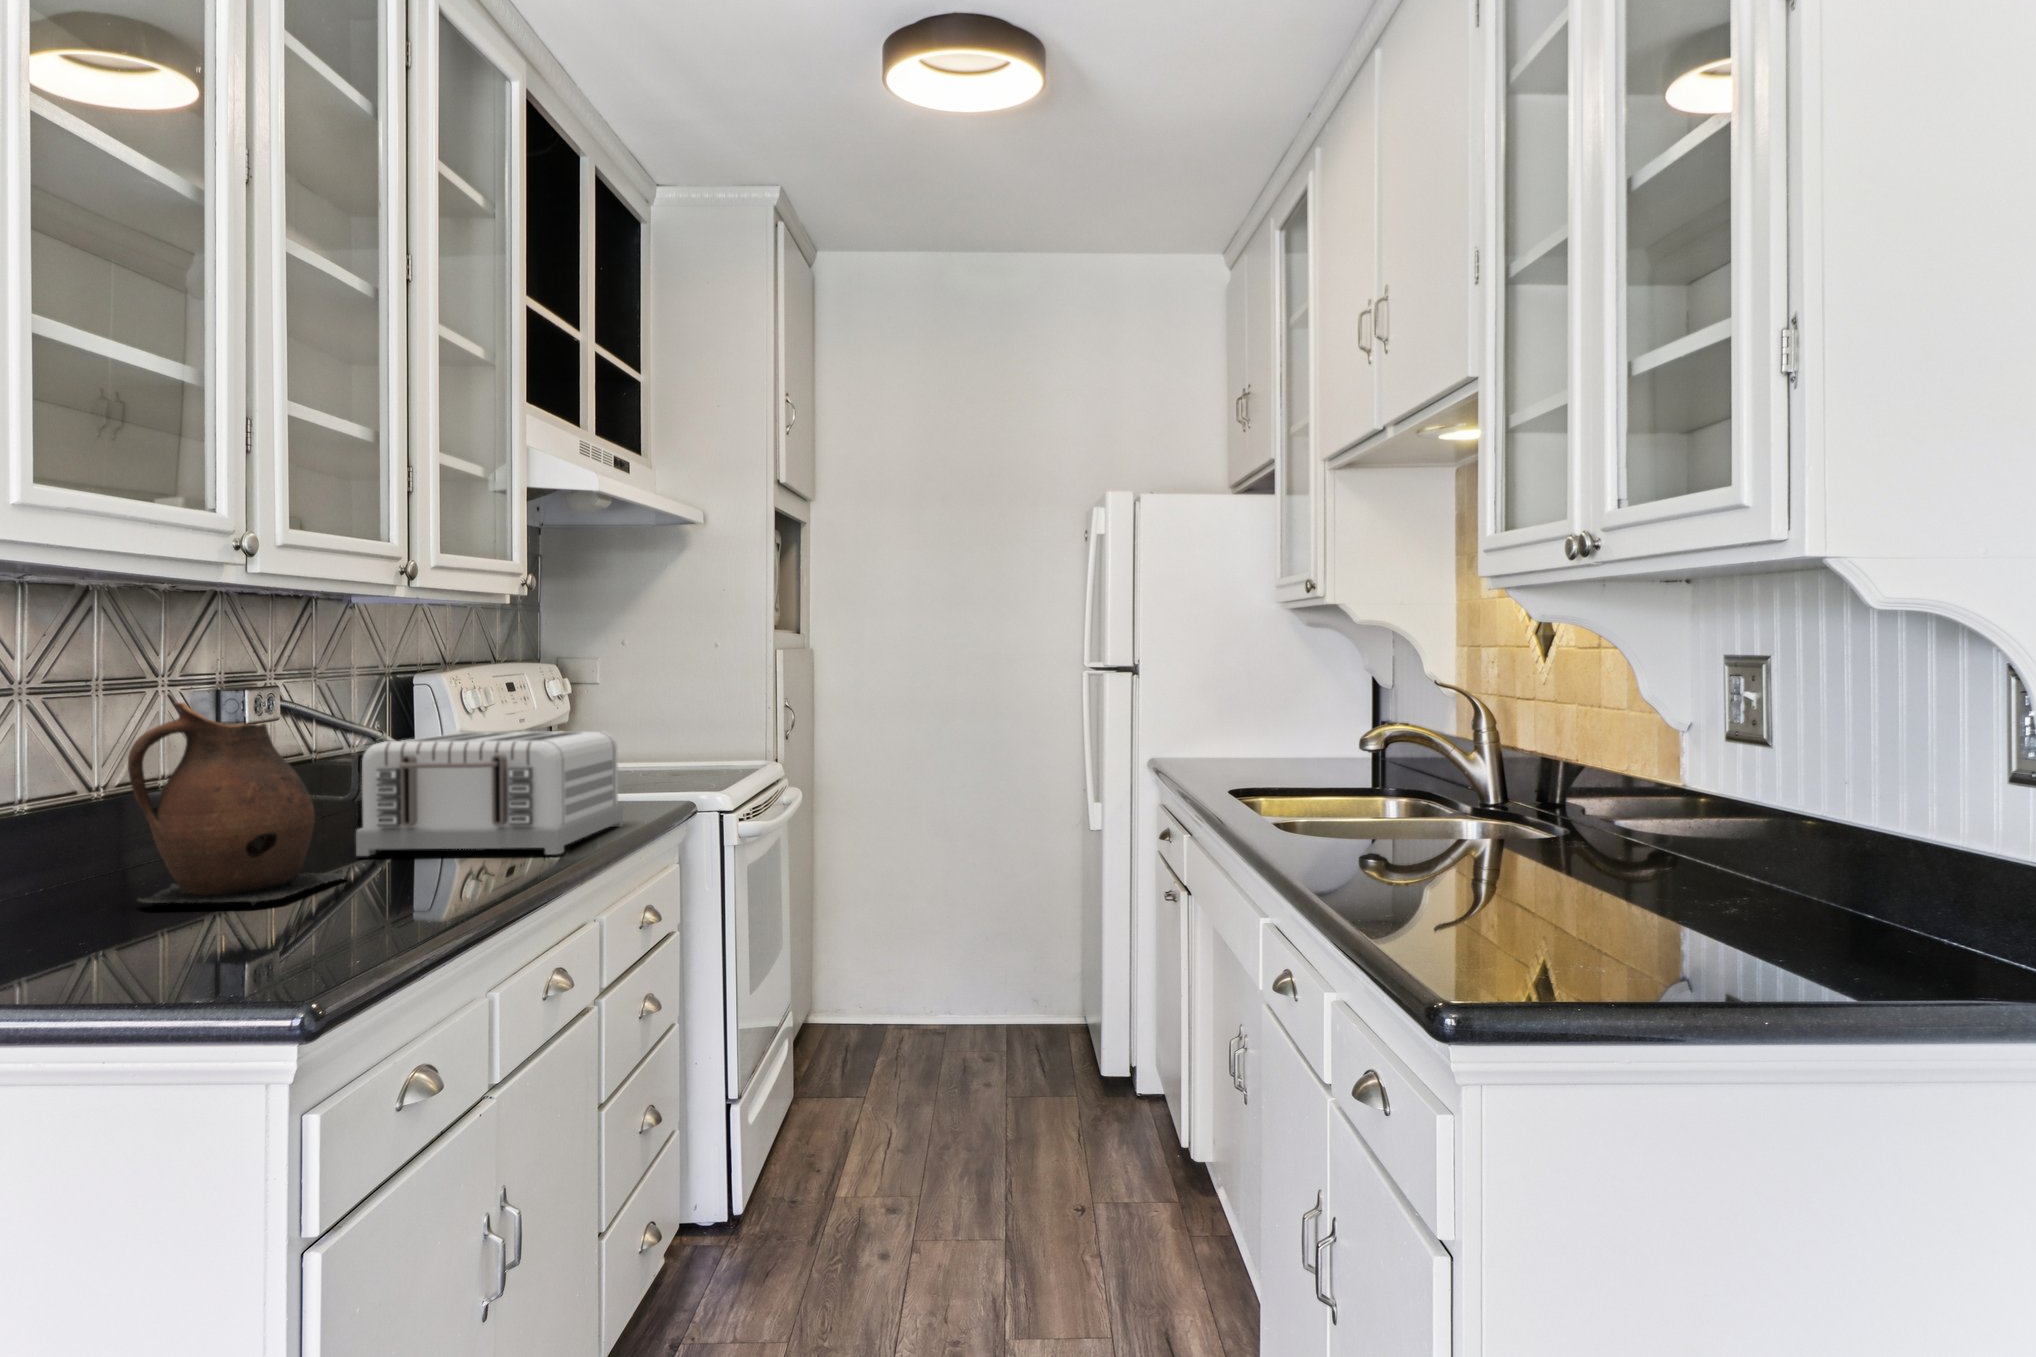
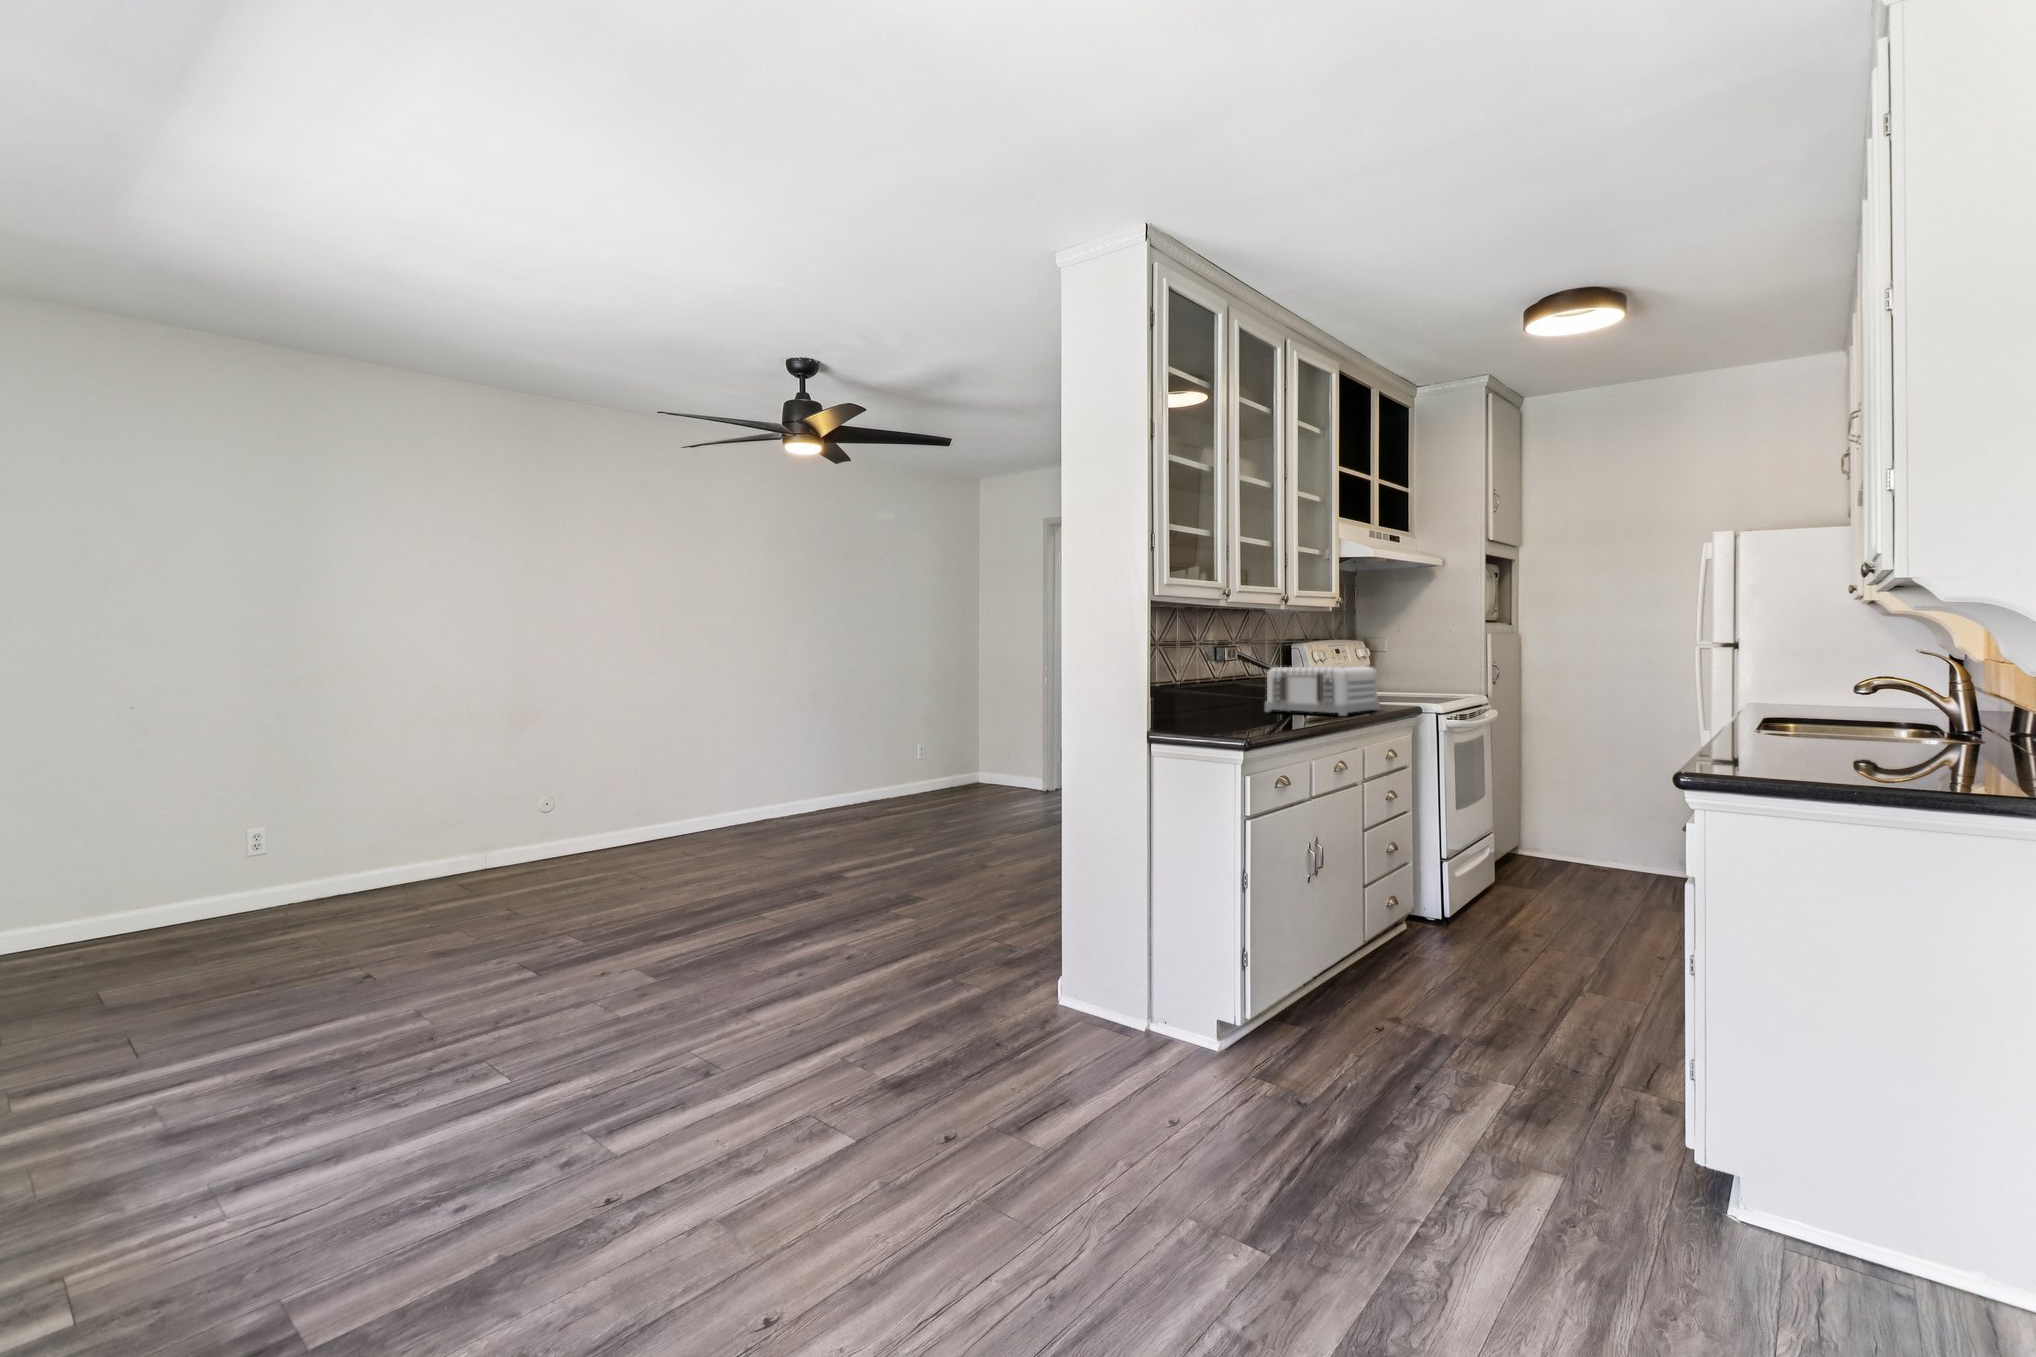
ceramic pitcher: present [128,702,348,905] -> none [1192,649,1261,720]

